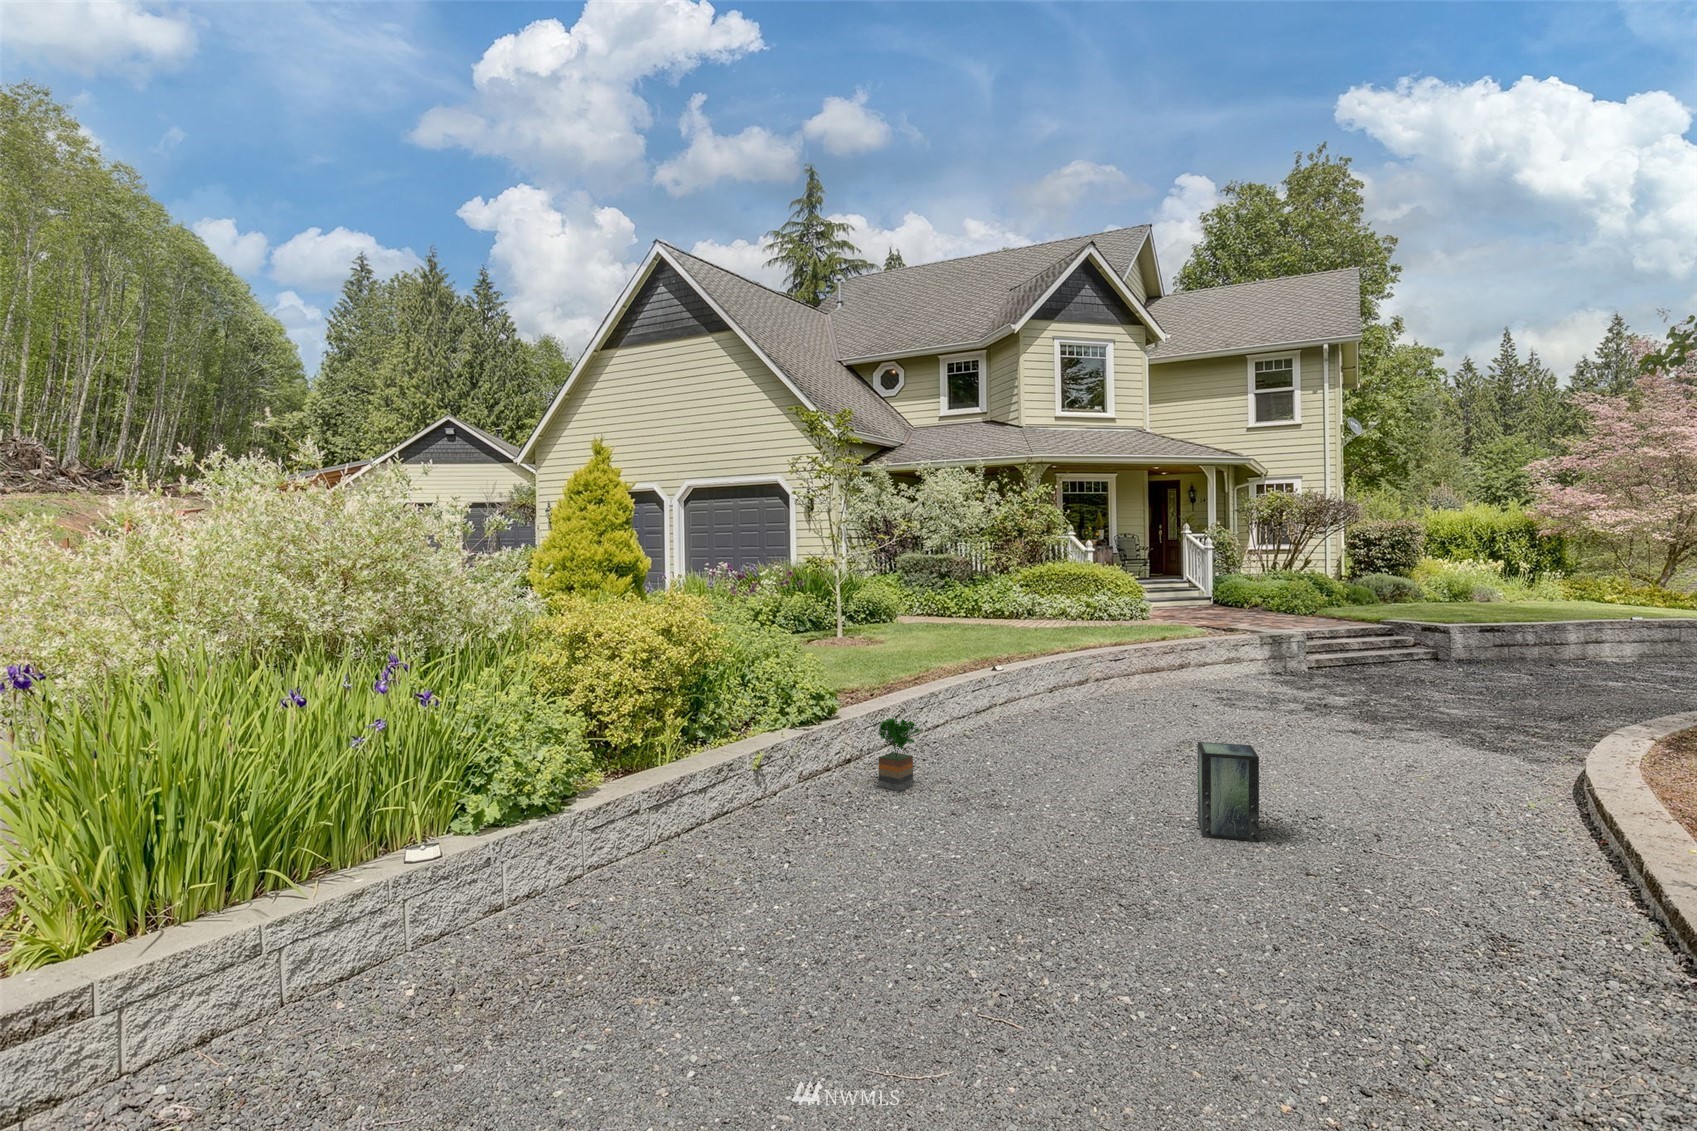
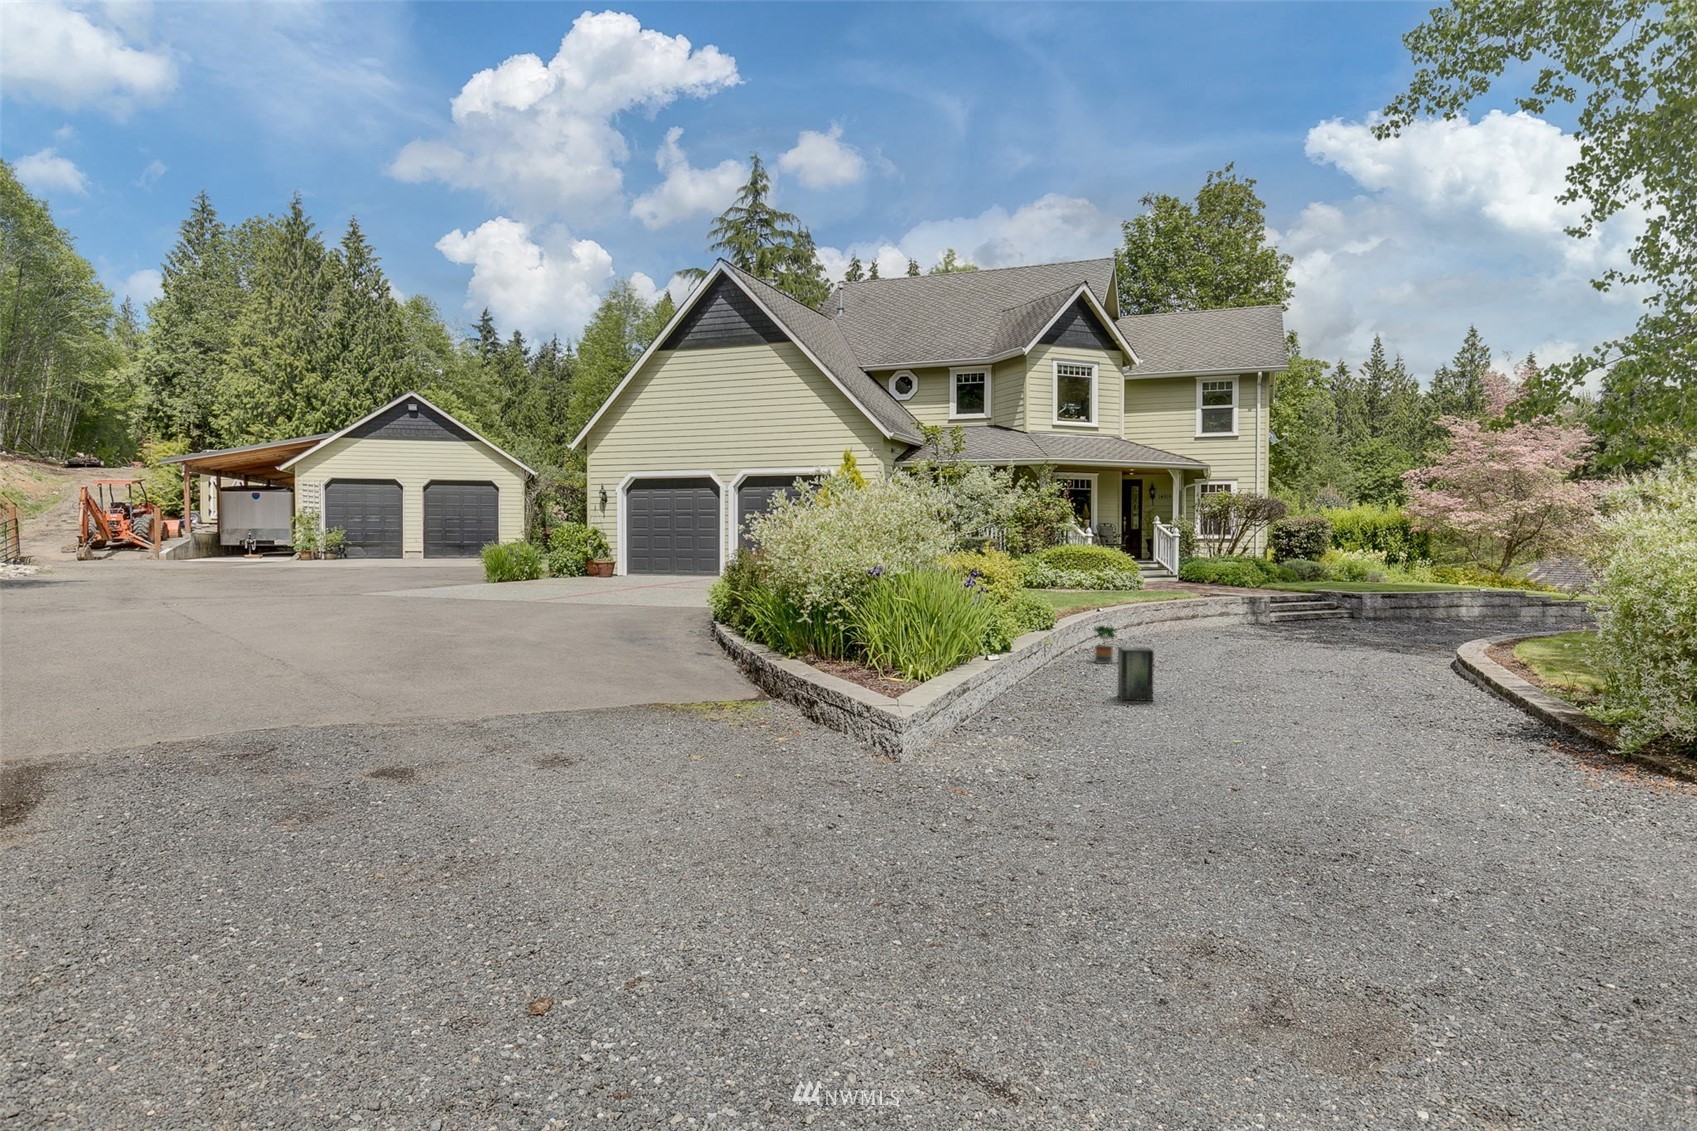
storage box: present [1198,742,1259,842] -> present [1118,647,1154,701]

